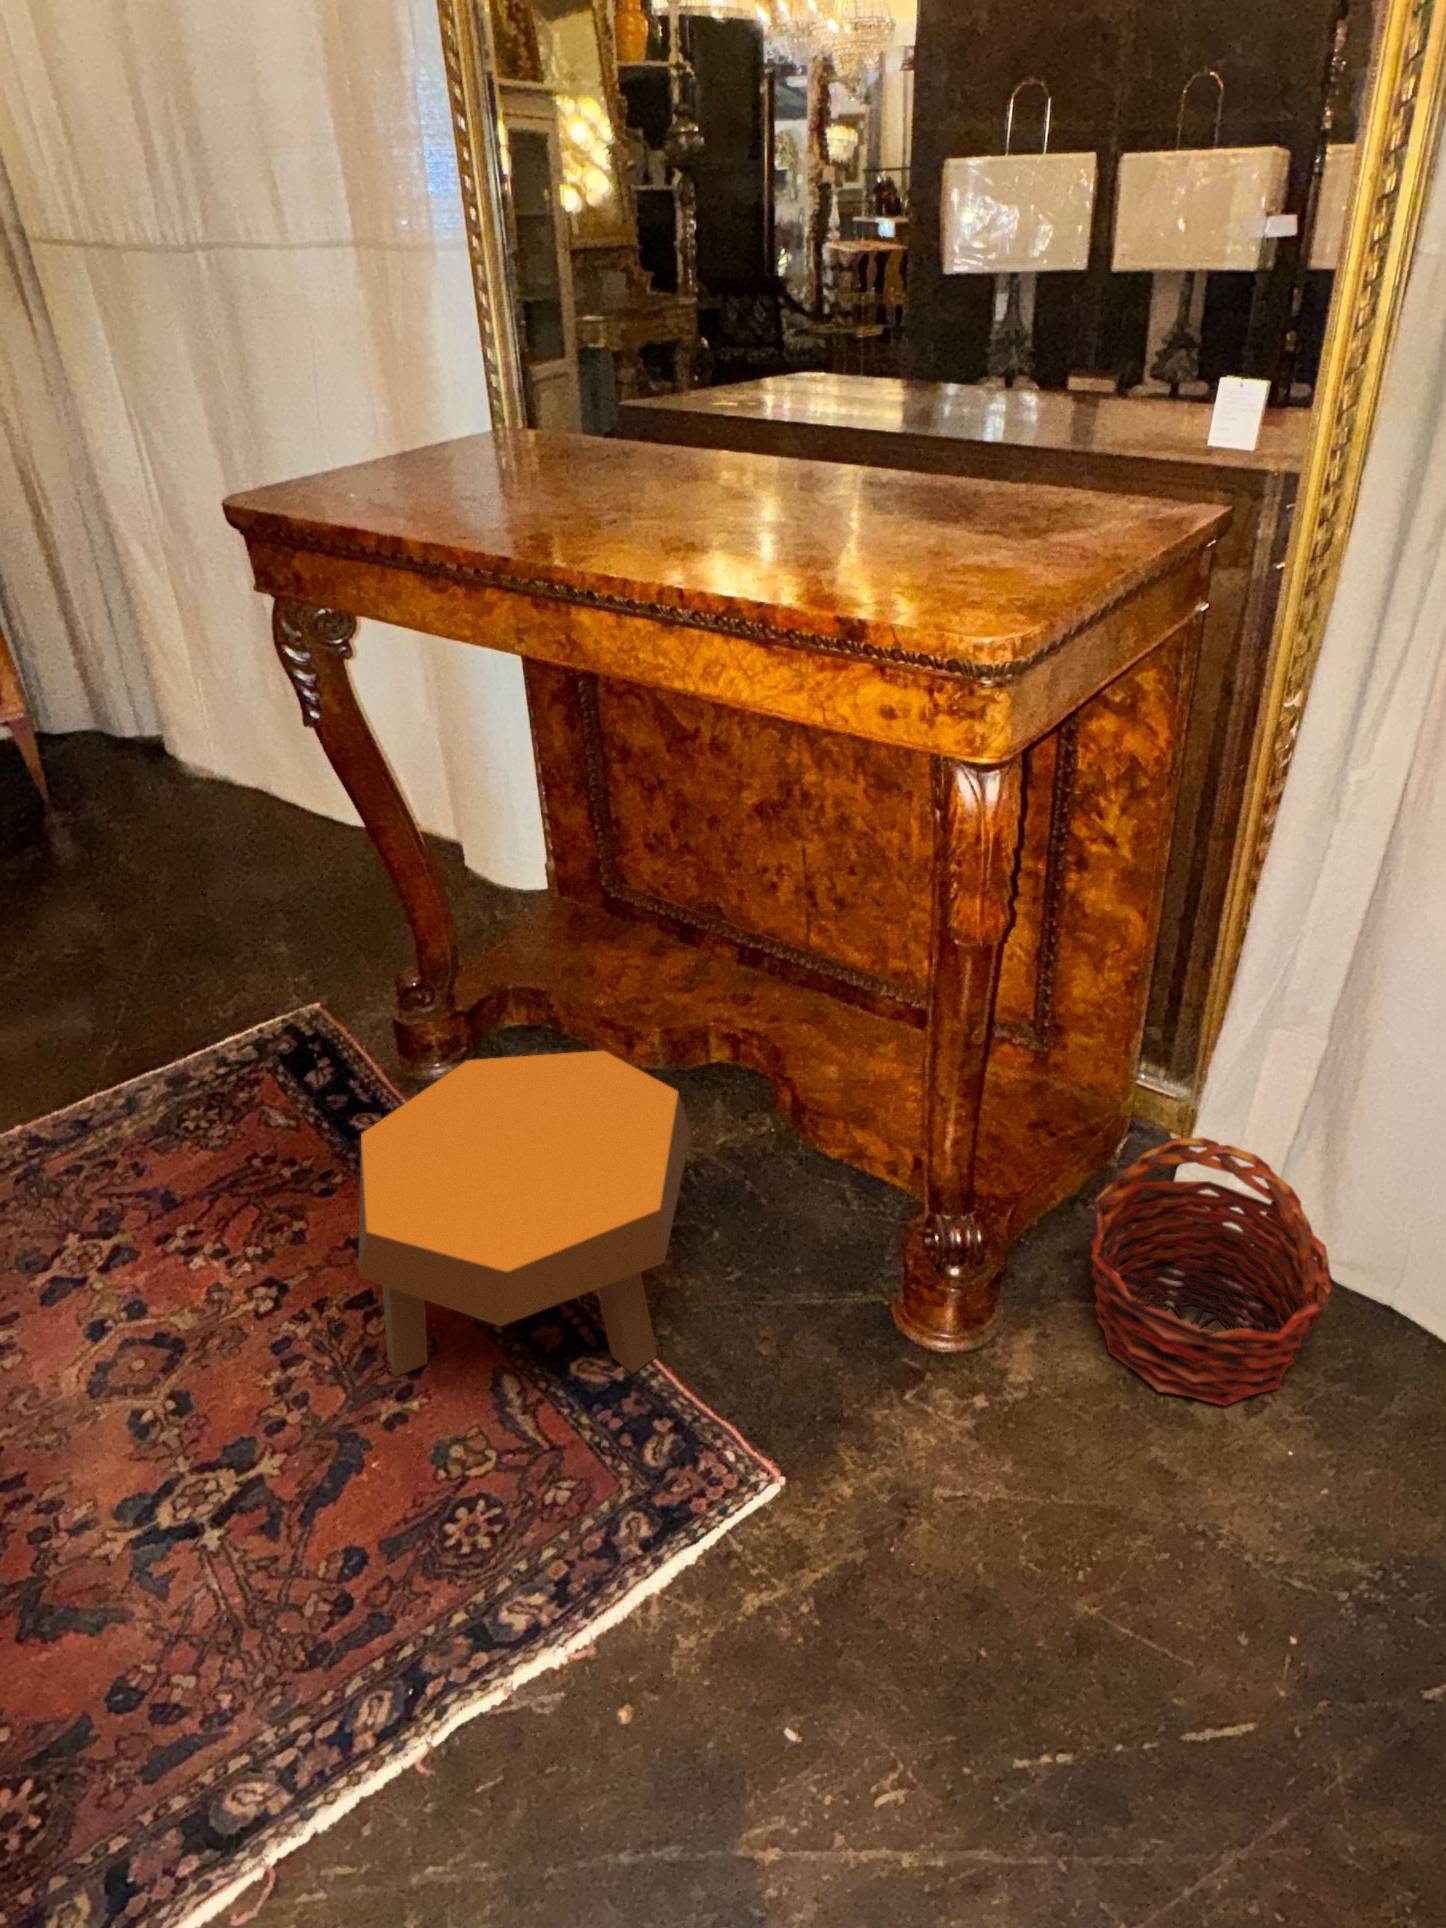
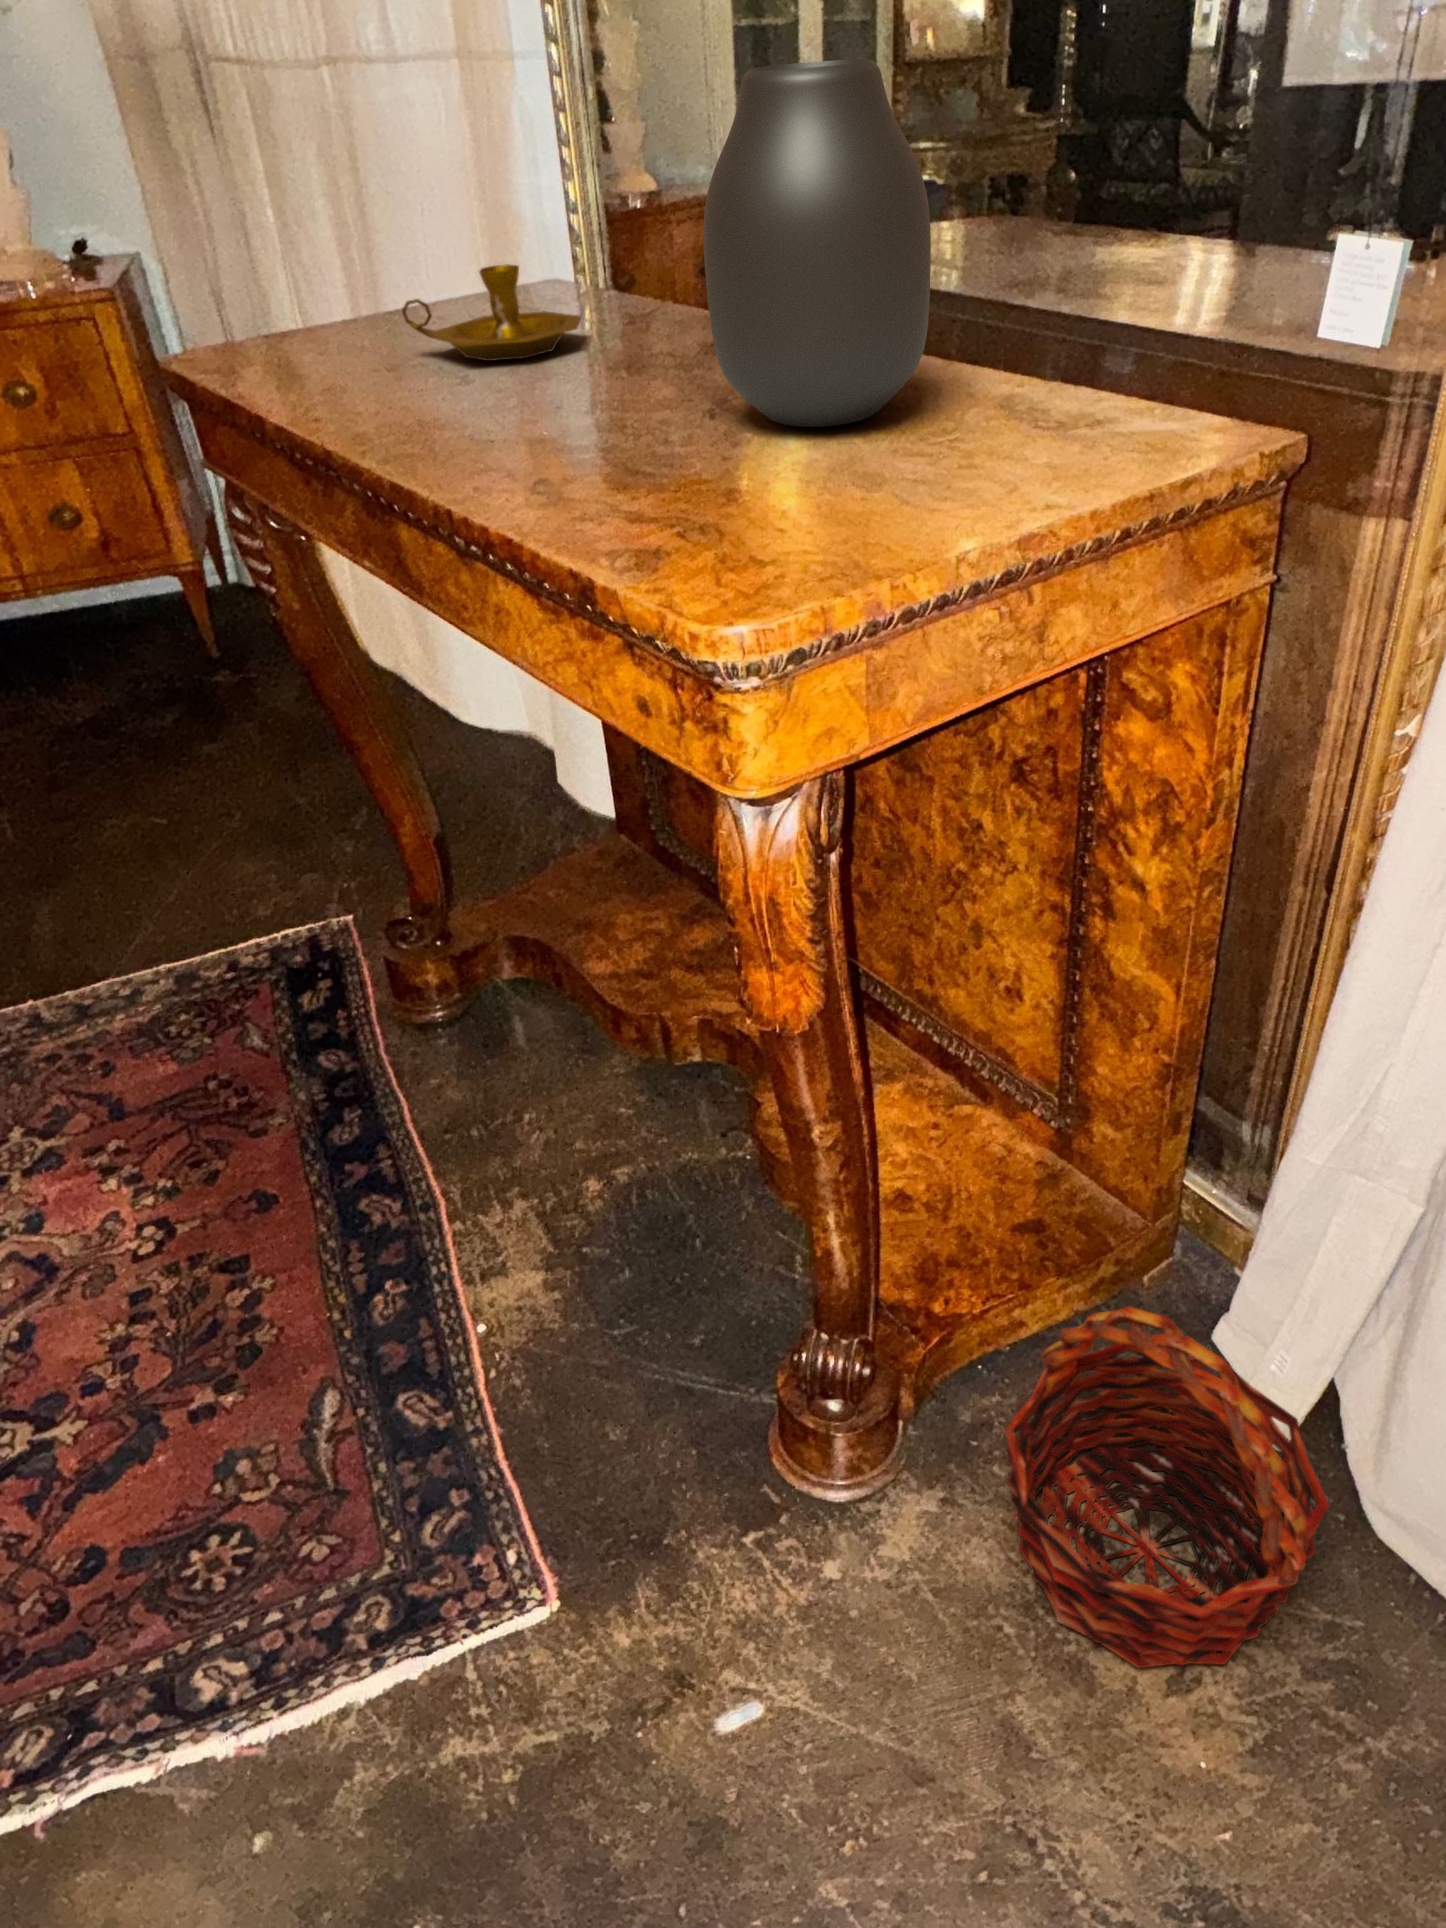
vase: none [810,267,972,521] -> present [704,59,931,427]
candlestick: none [480,419,627,493] -> present [402,264,582,361]
footstool: present [358,1051,691,1376] -> none [155,1024,581,1426]

